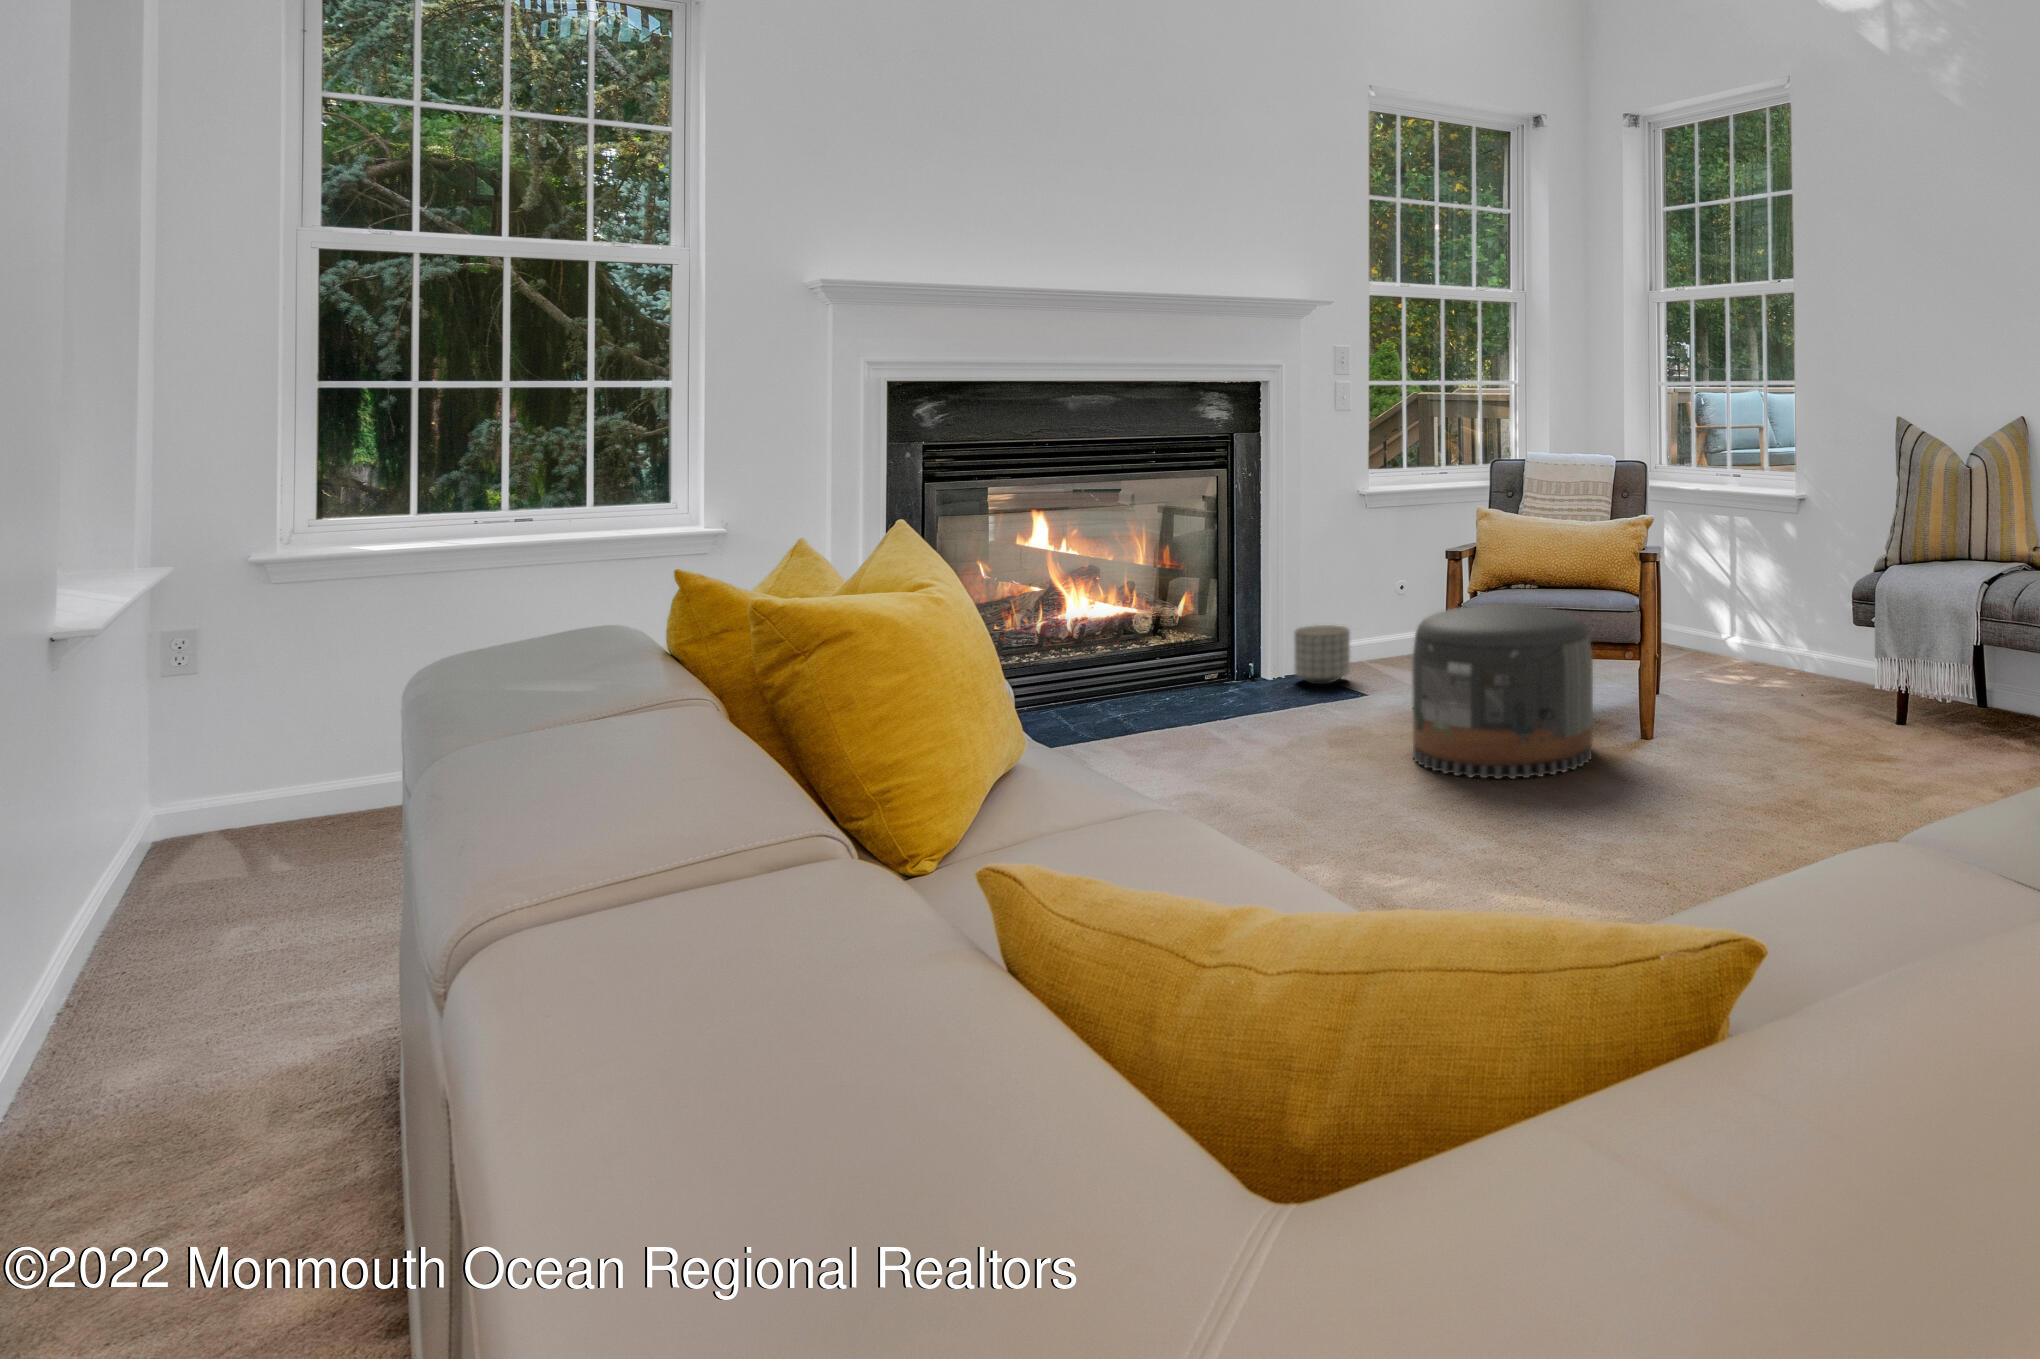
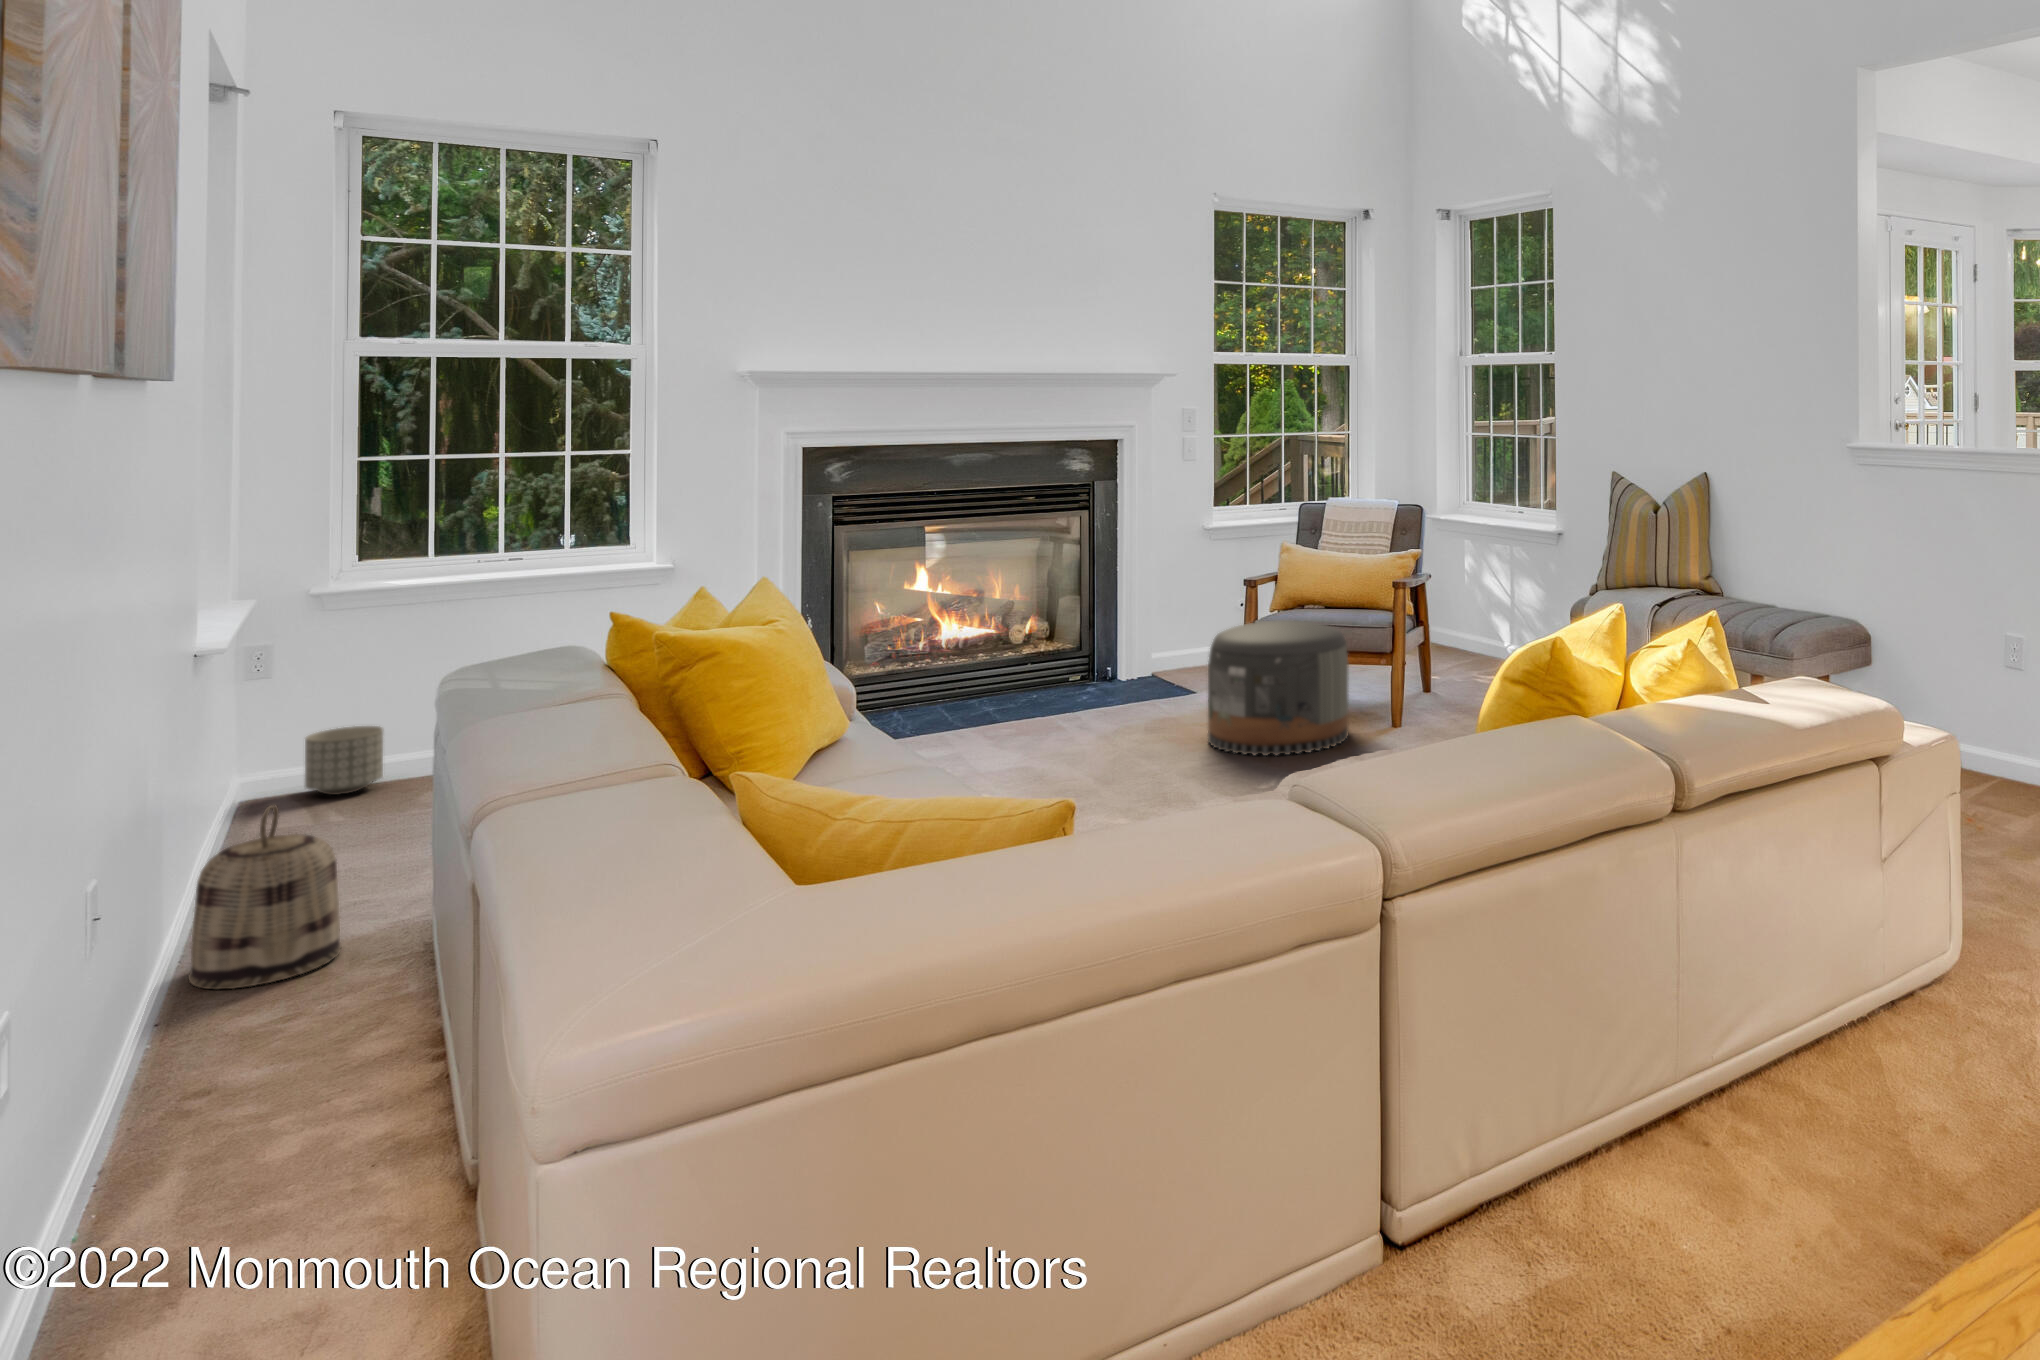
planter: present [1294,625,1350,684] -> present [305,726,383,795]
basket: none [23,864,267,1158] -> present [188,805,342,989]

